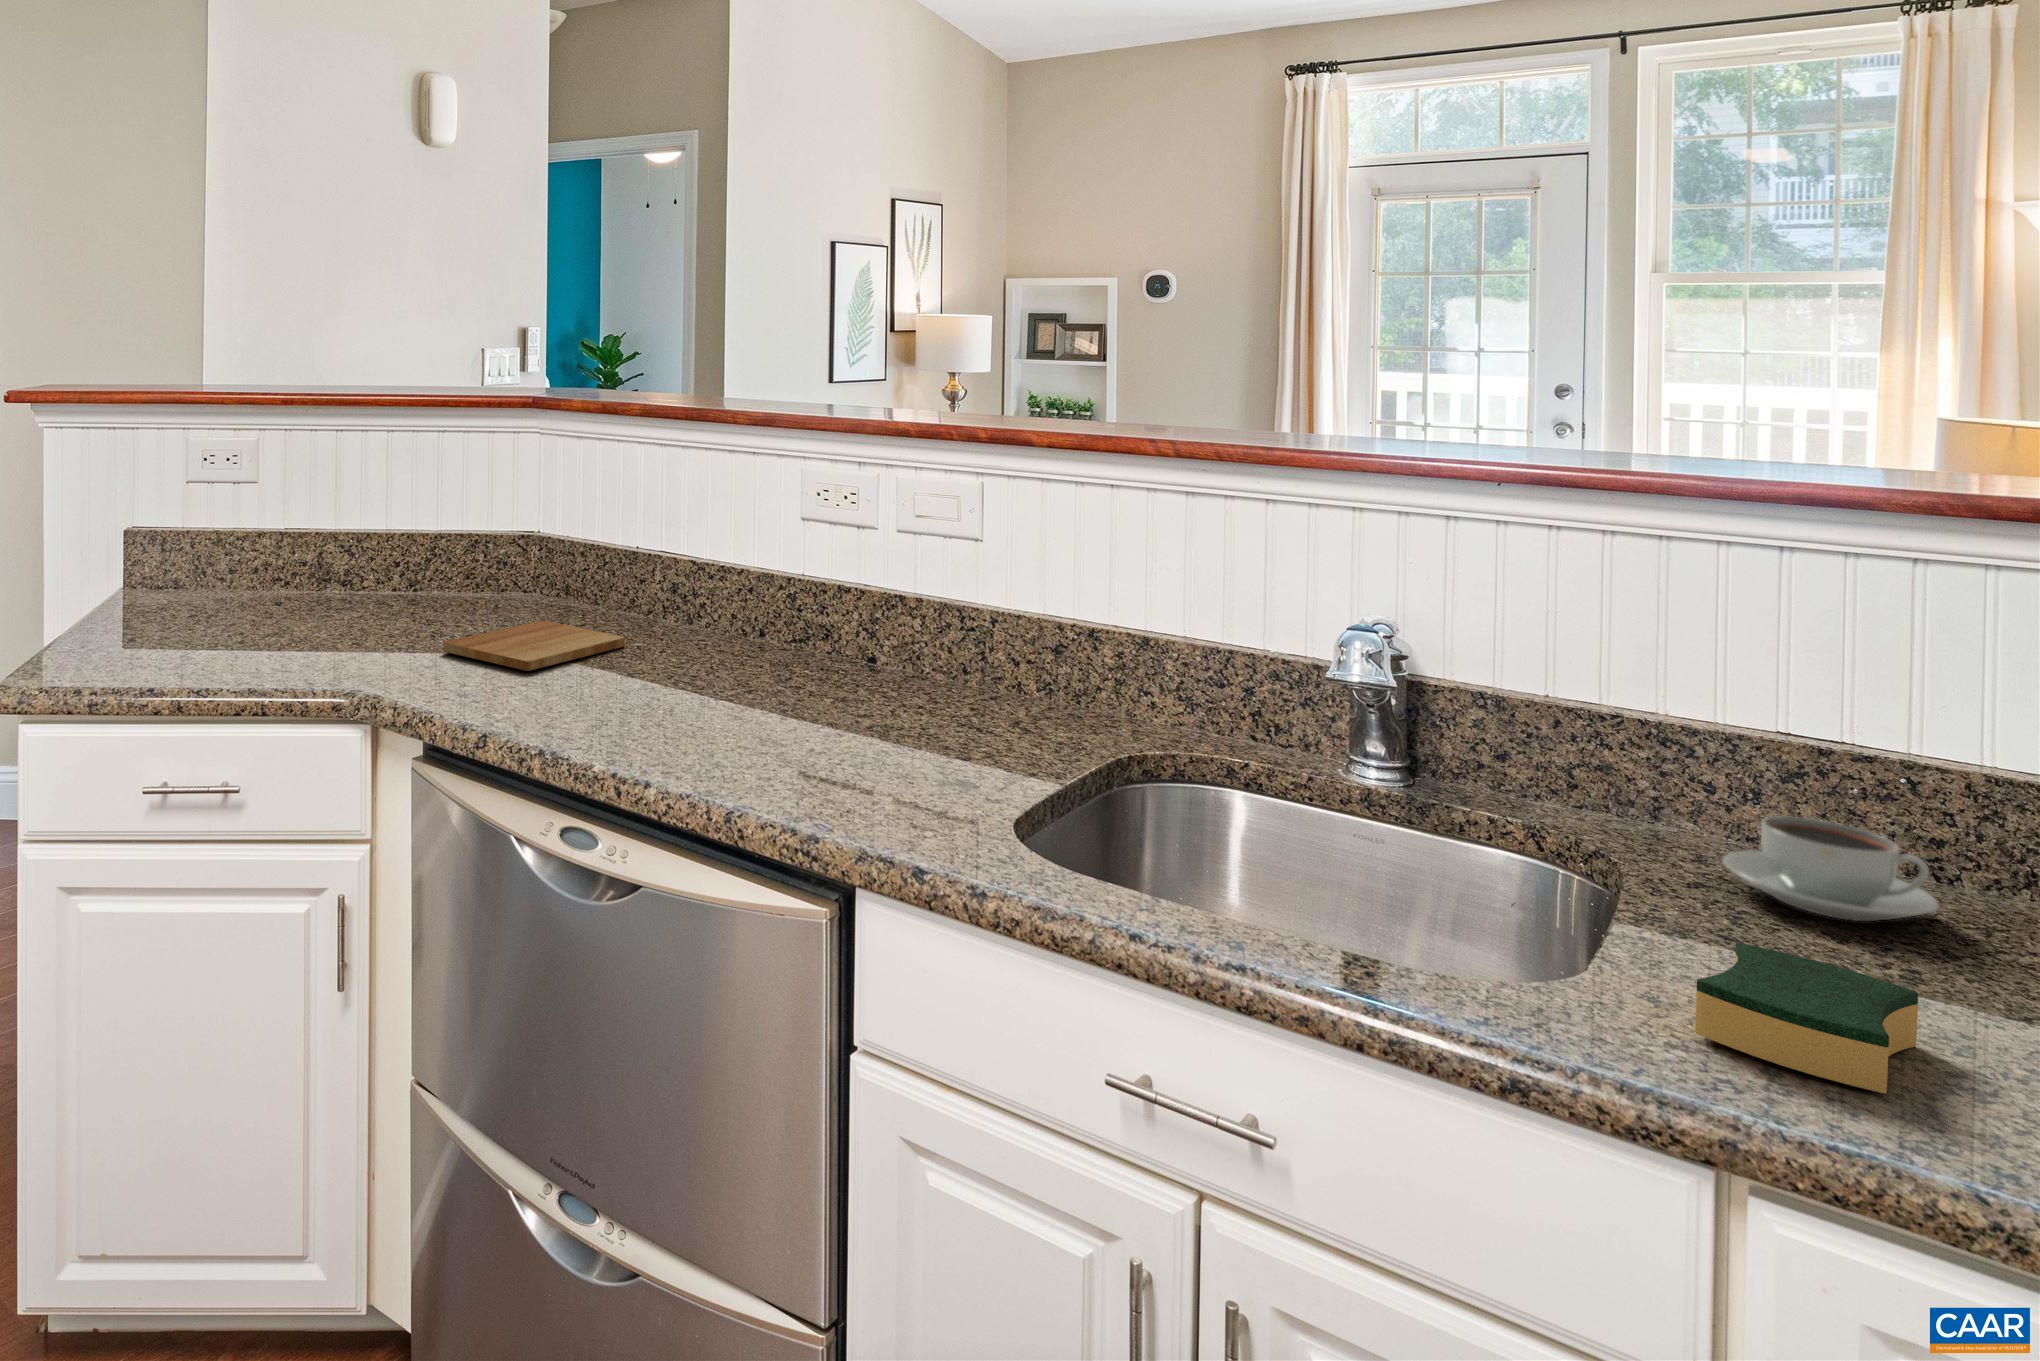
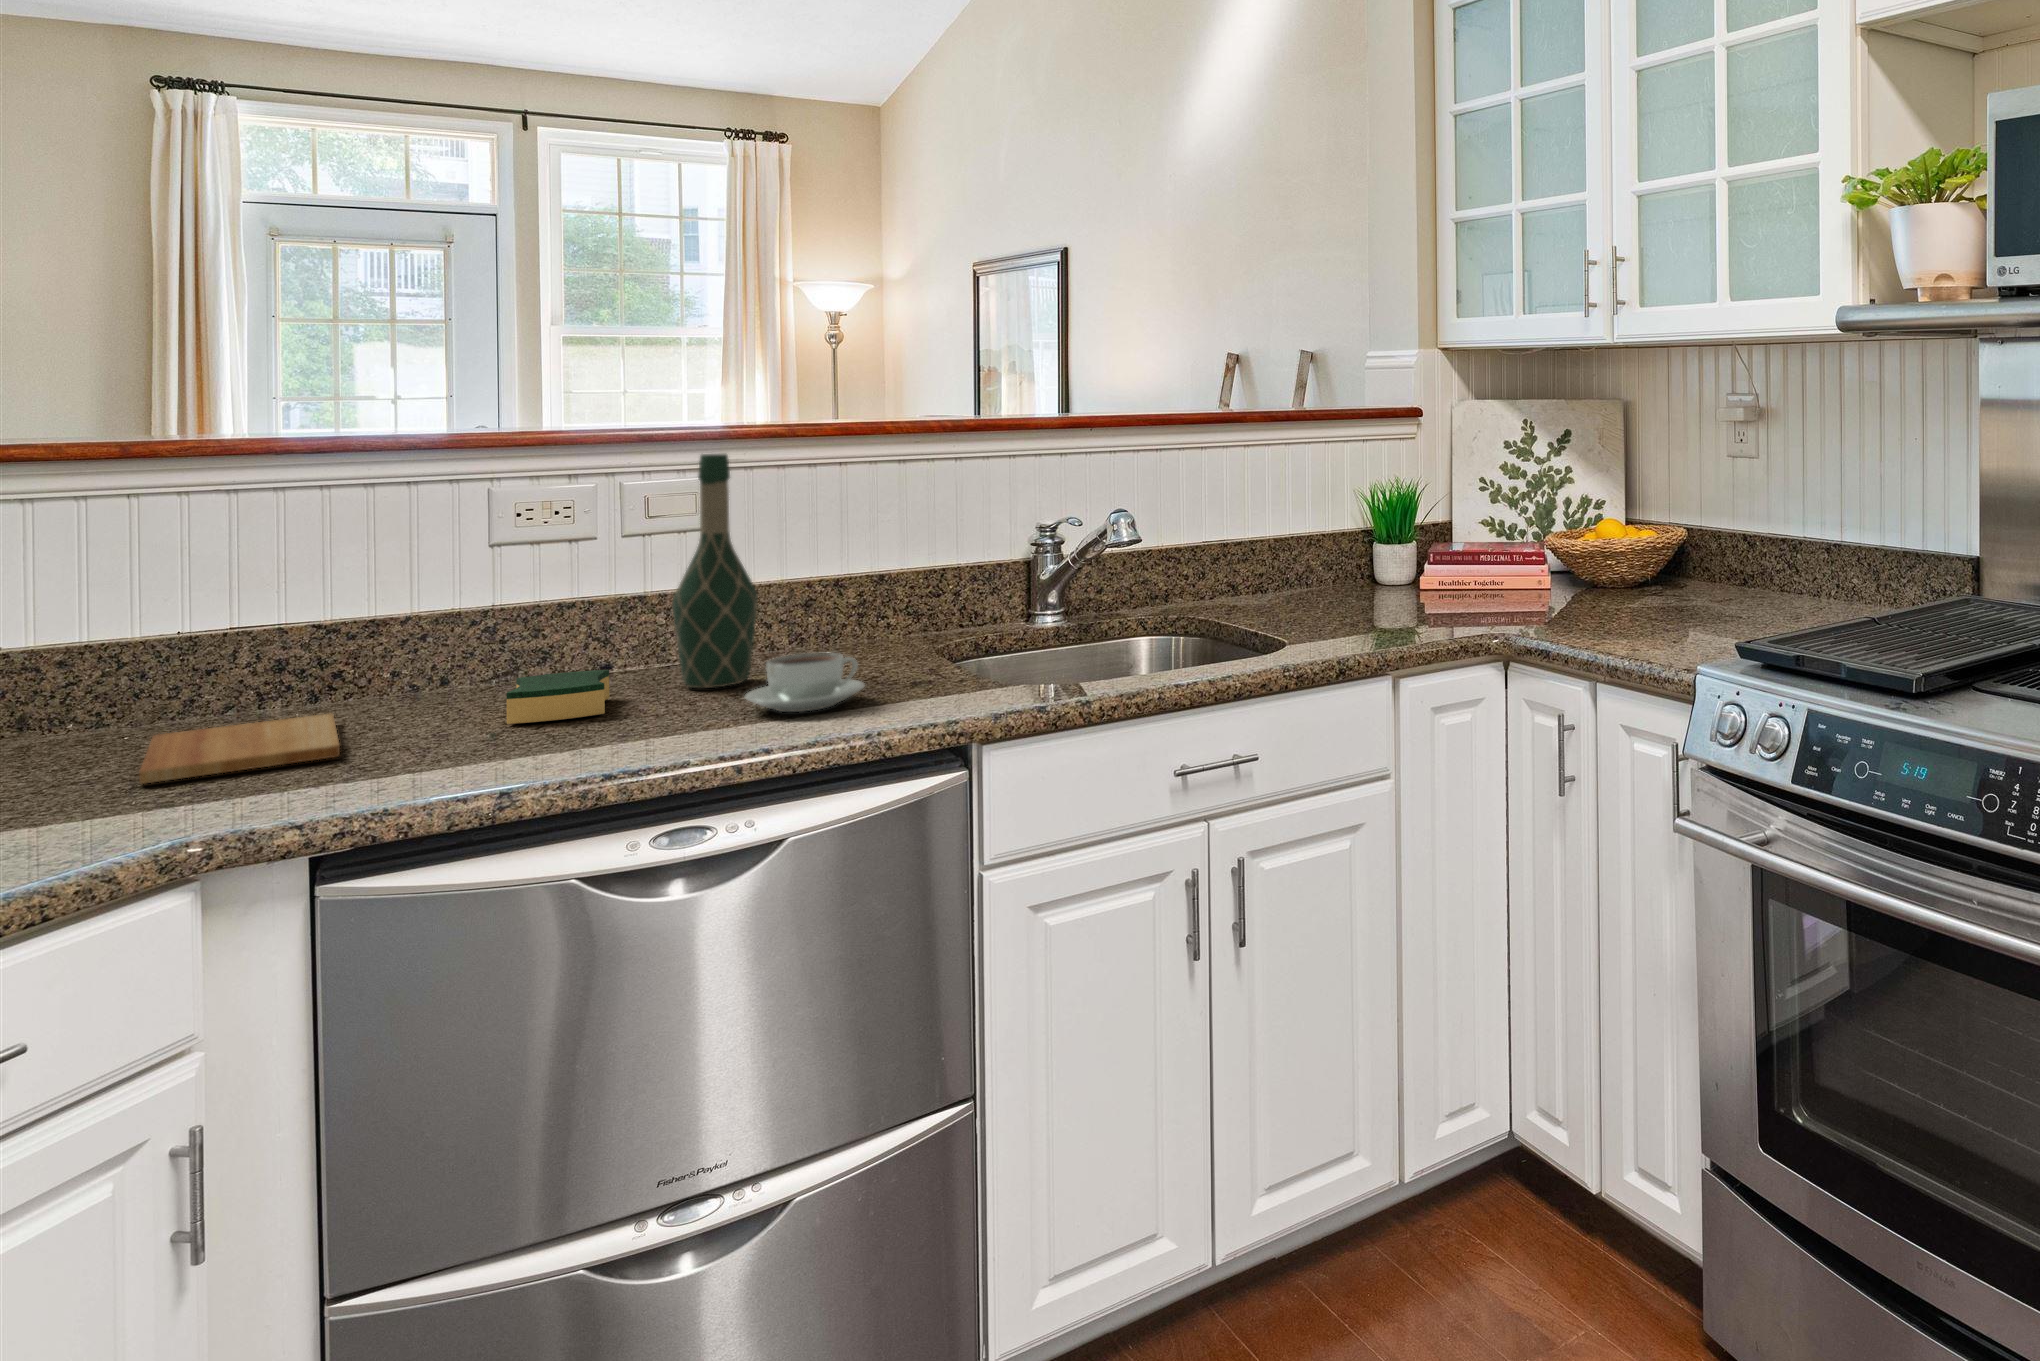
wine bottle: none [818,453,902,716] -> present [672,454,758,688]
coffee cup: present [1722,816,1939,921] -> present [745,653,864,712]
sponge: present [1695,943,1918,1093] -> present [506,670,609,724]

